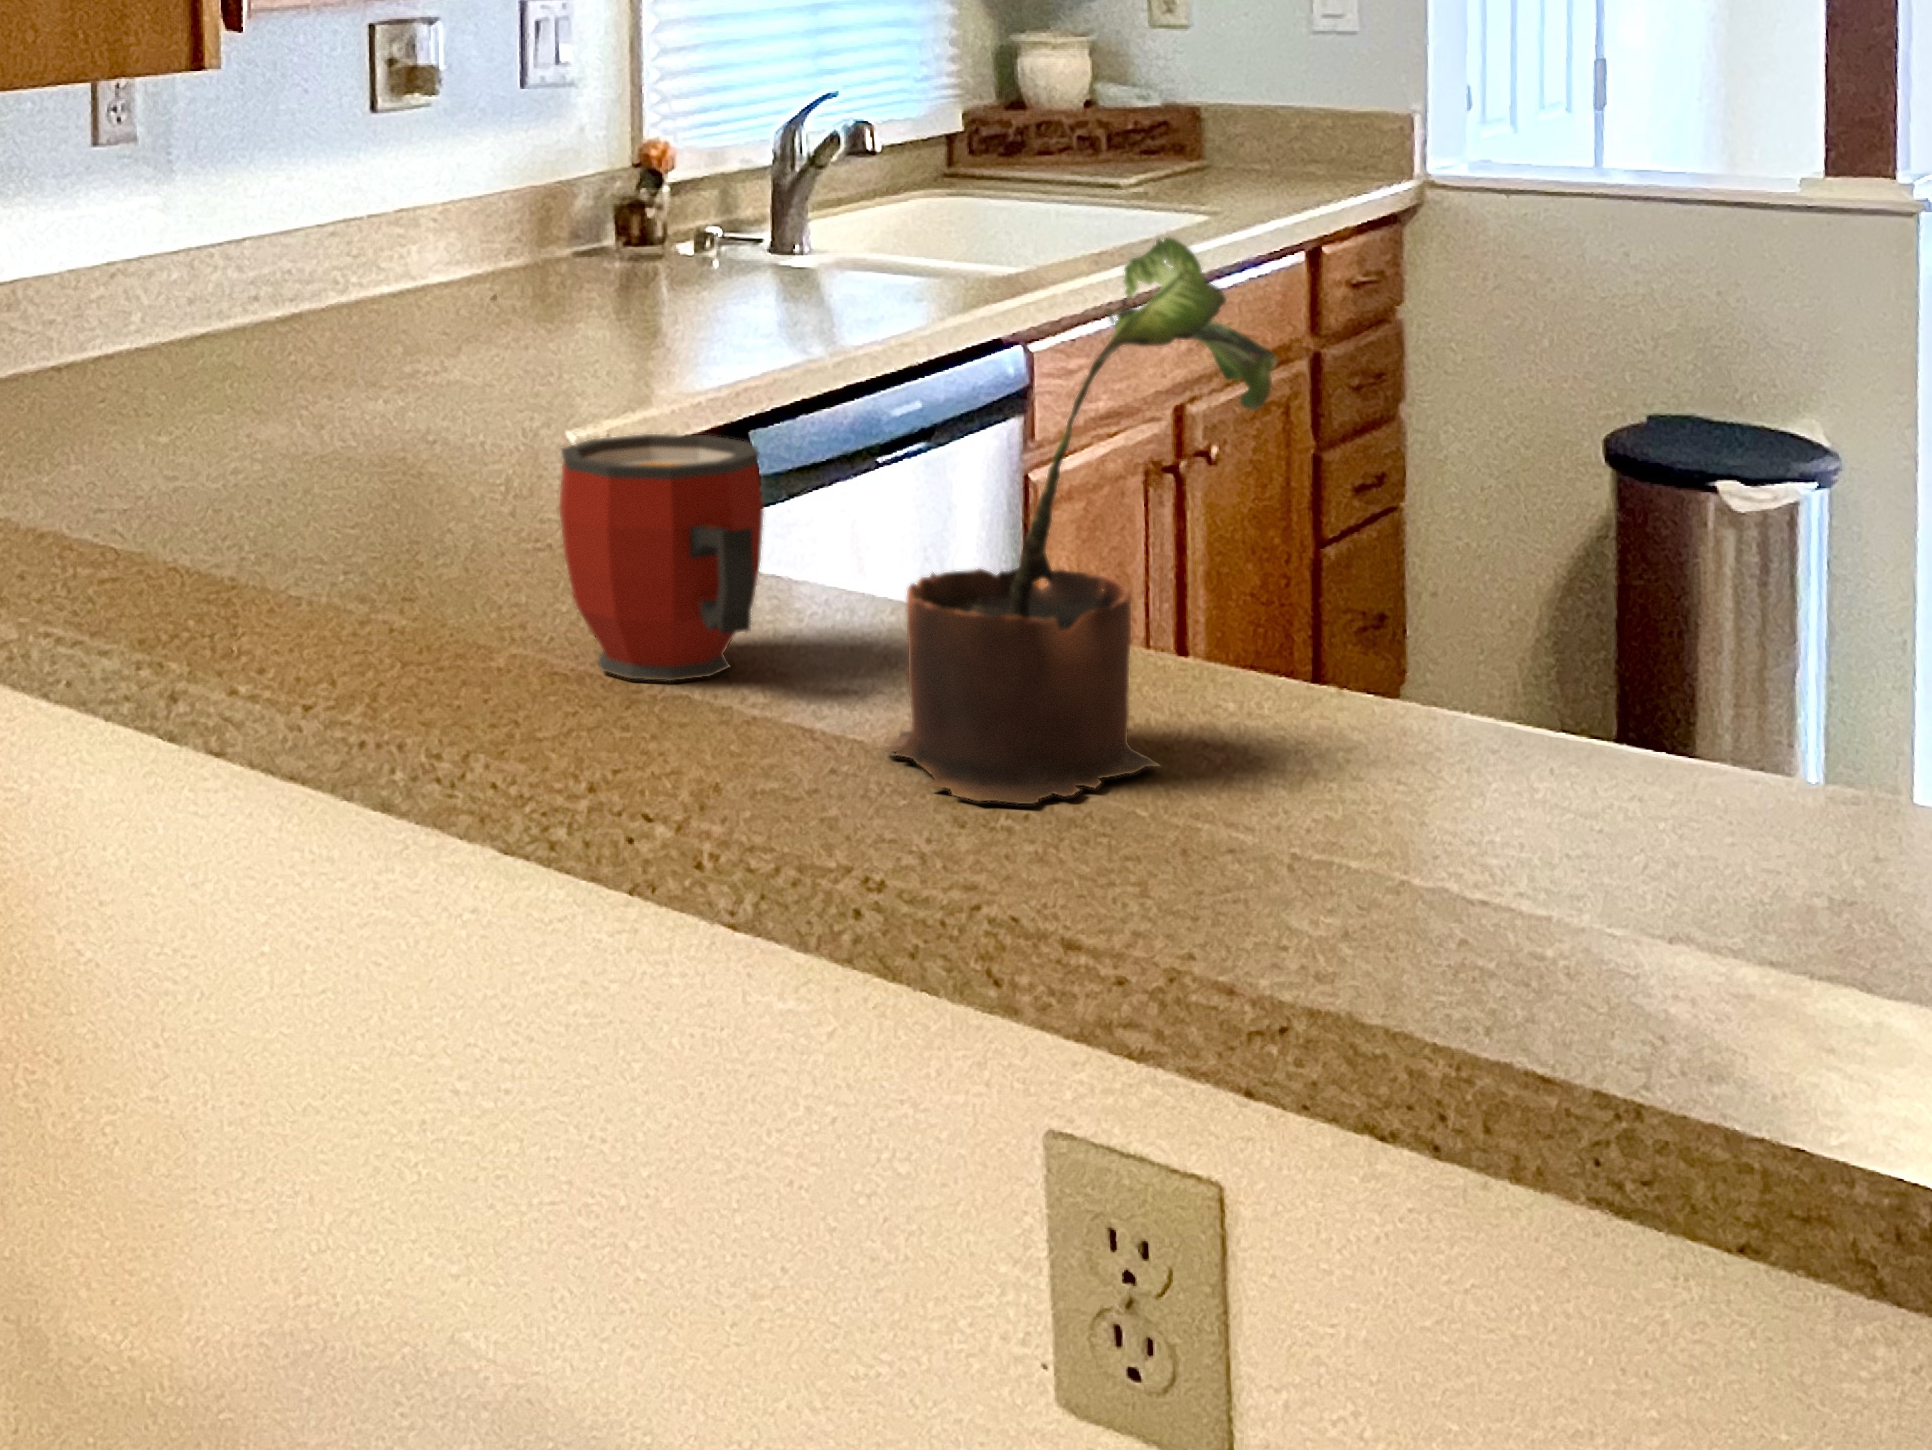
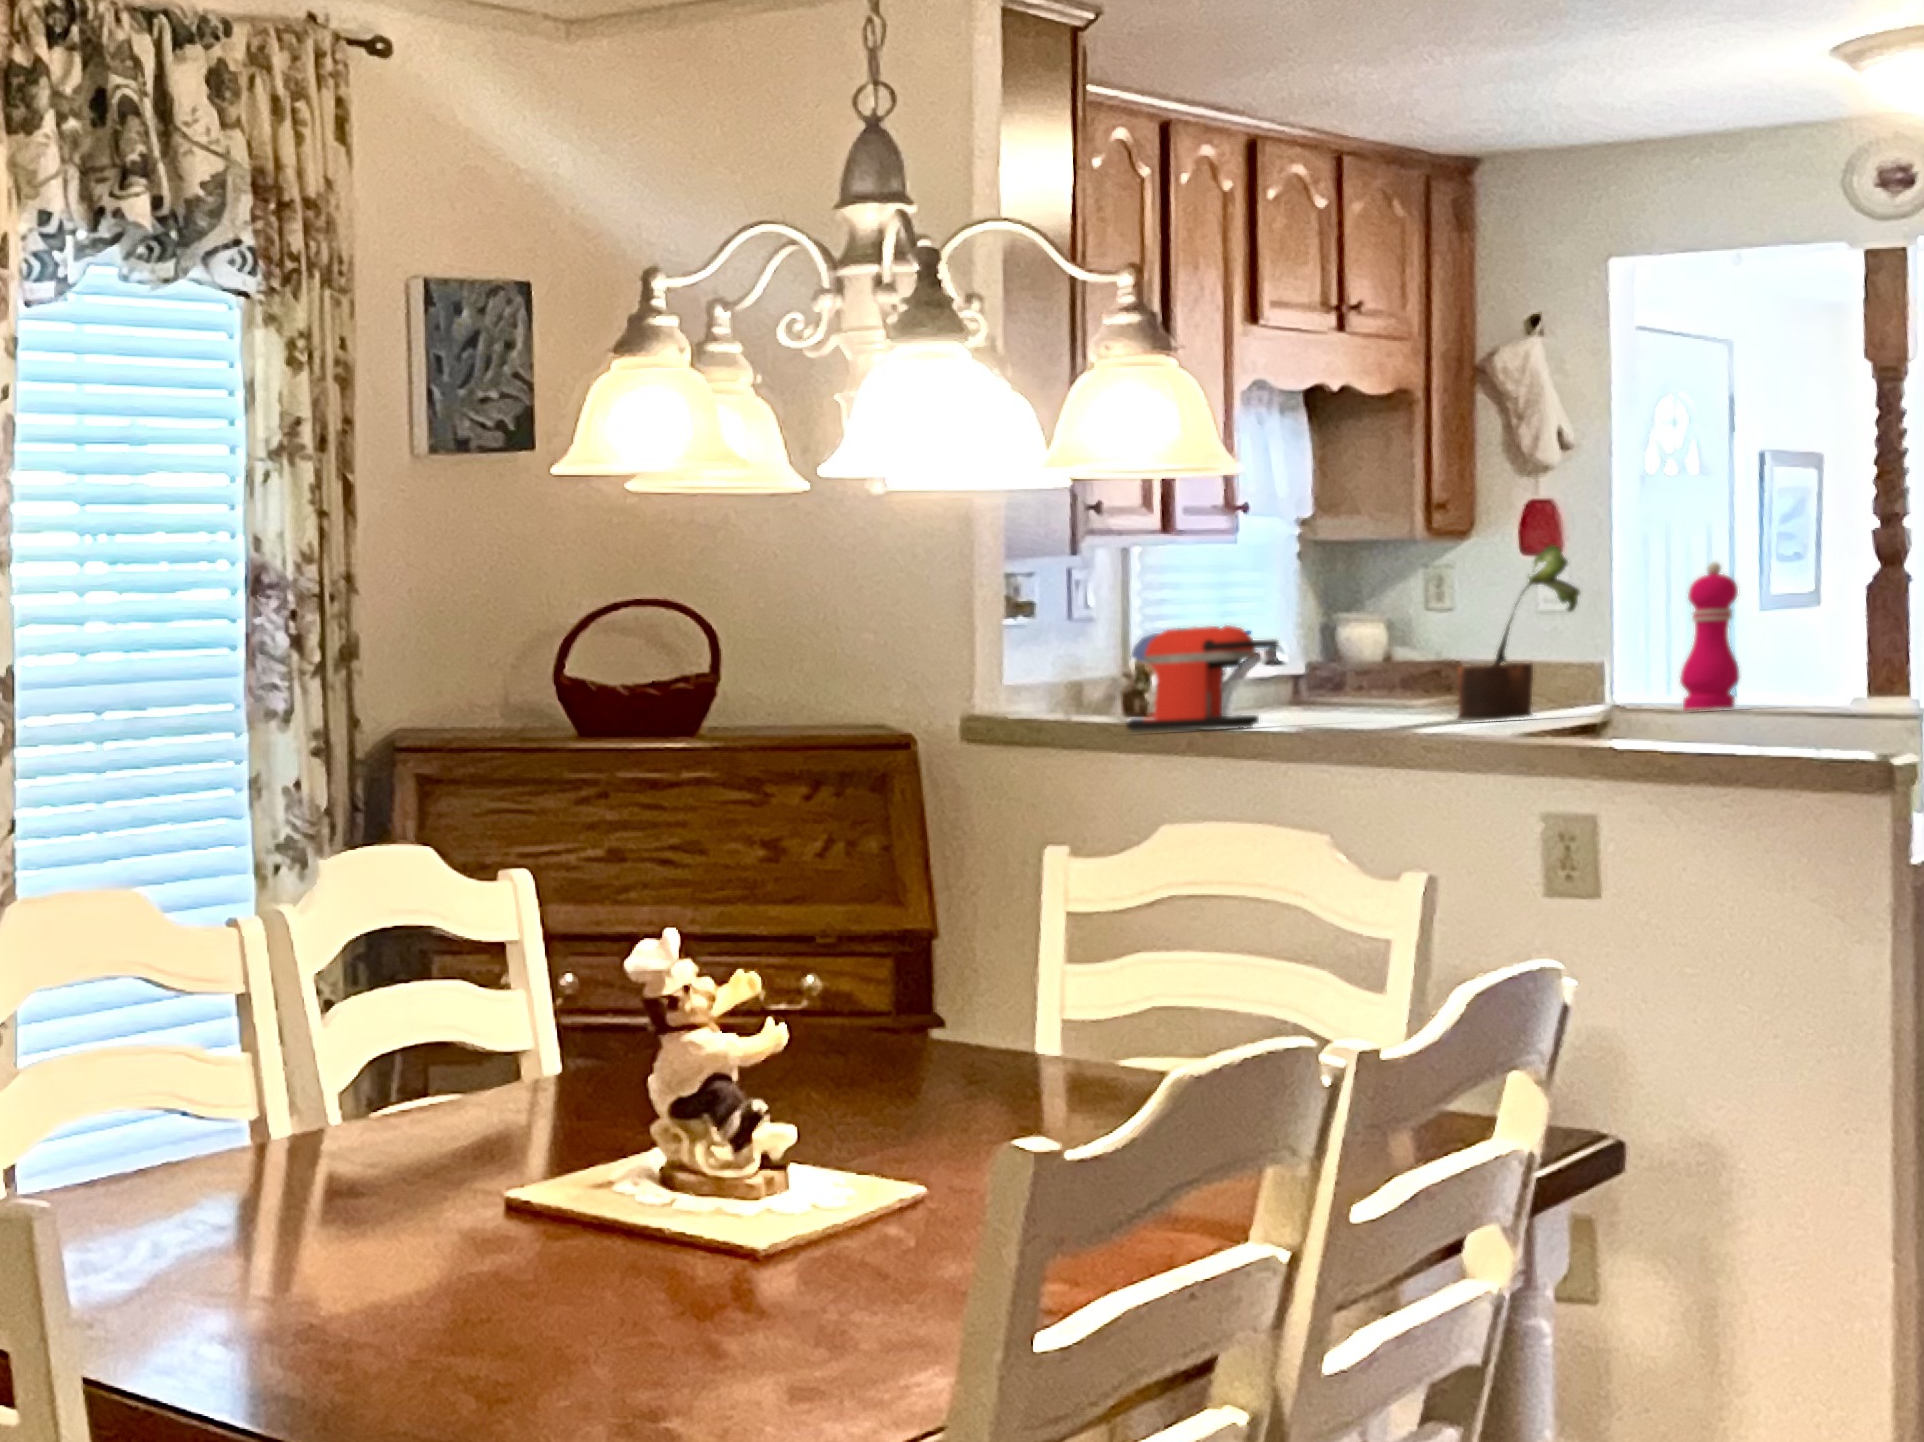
coffee maker: none [548,136,805,333] -> present [1126,625,1278,733]
pepper mill: none [1612,430,1848,1015] -> present [1680,563,1739,710]
mug: present [559,434,764,681] -> none [1311,647,1394,728]

